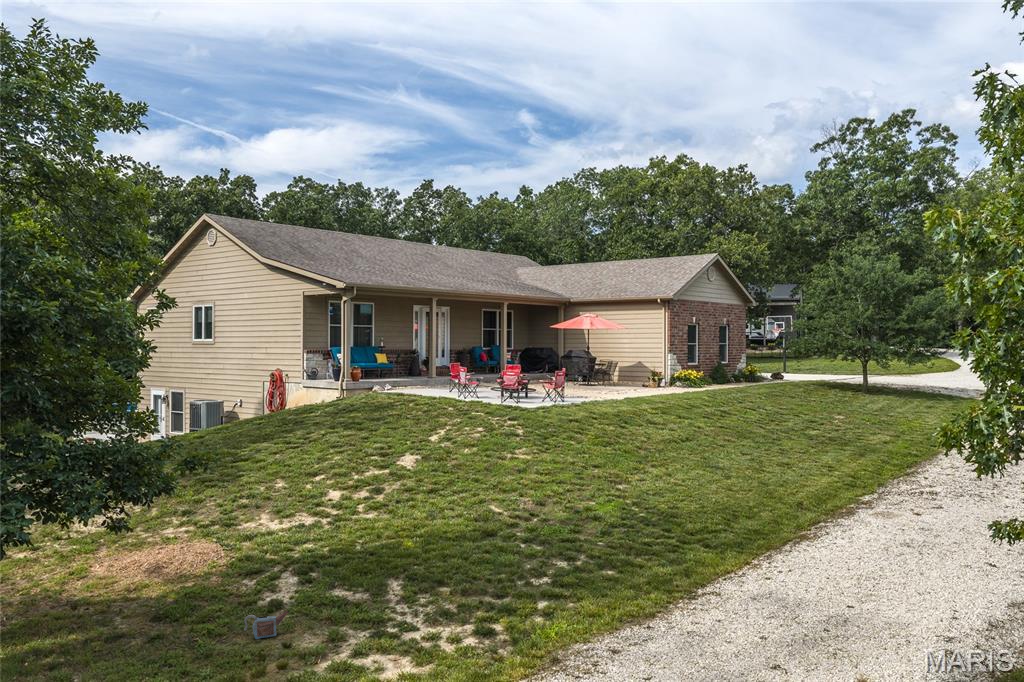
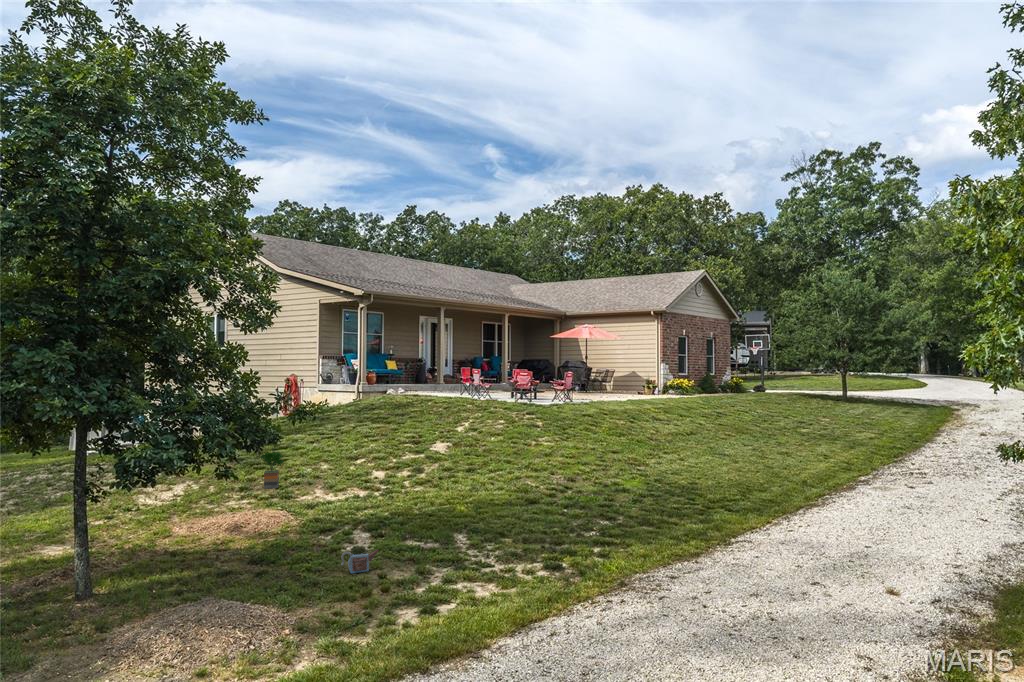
potted tree: none [203,473,231,513] -> present [260,452,284,489]

